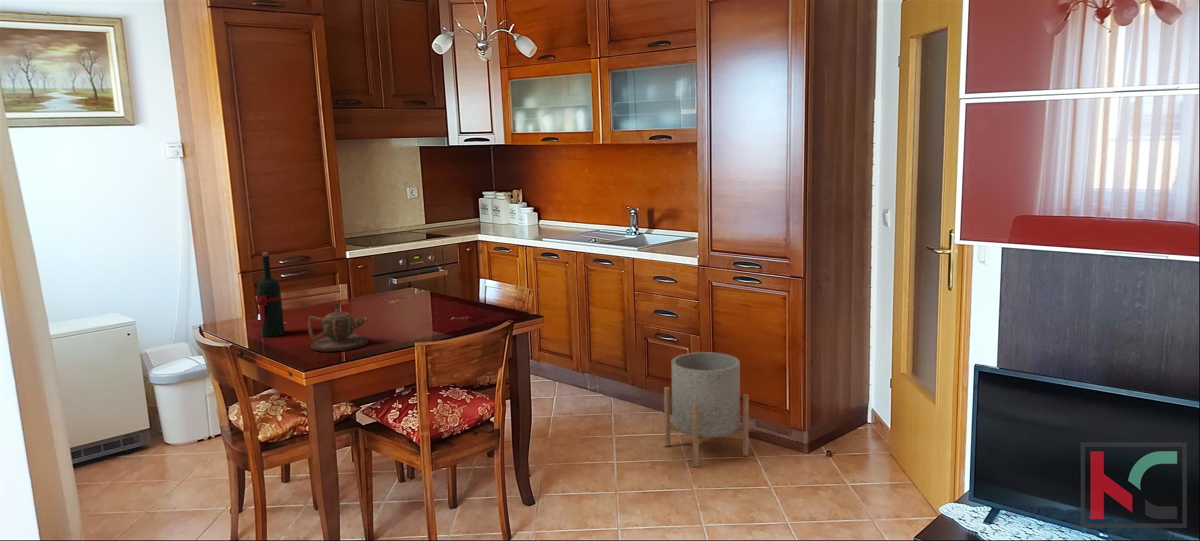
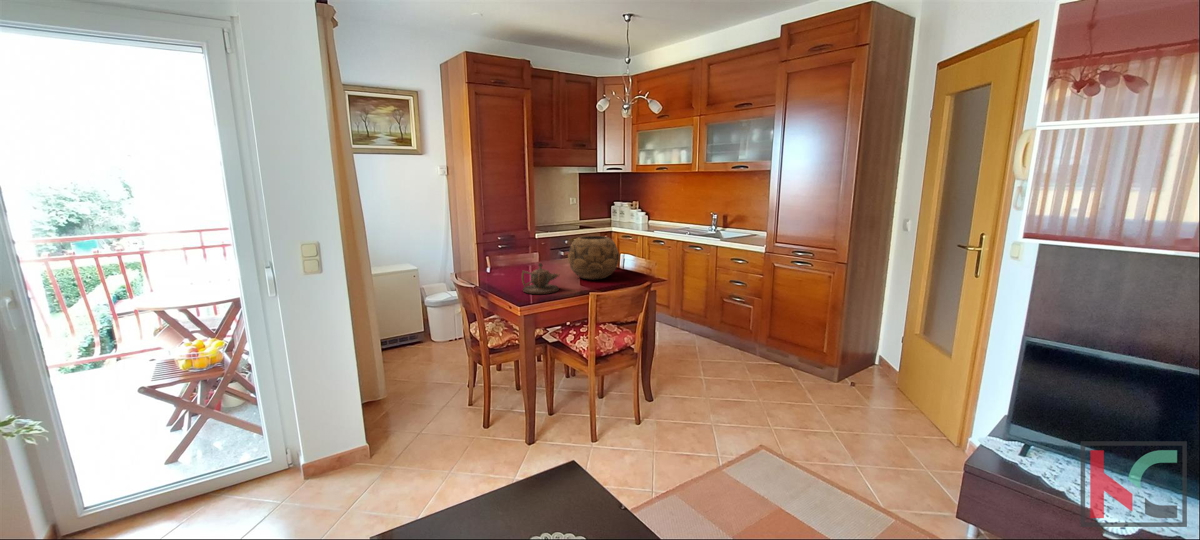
wine bottle: present [256,252,285,337] -> none [489,229,504,283]
decorative bowl: none [385,255,466,323] -> present [568,236,619,280]
planter: present [664,352,749,467] -> none [736,310,799,386]

